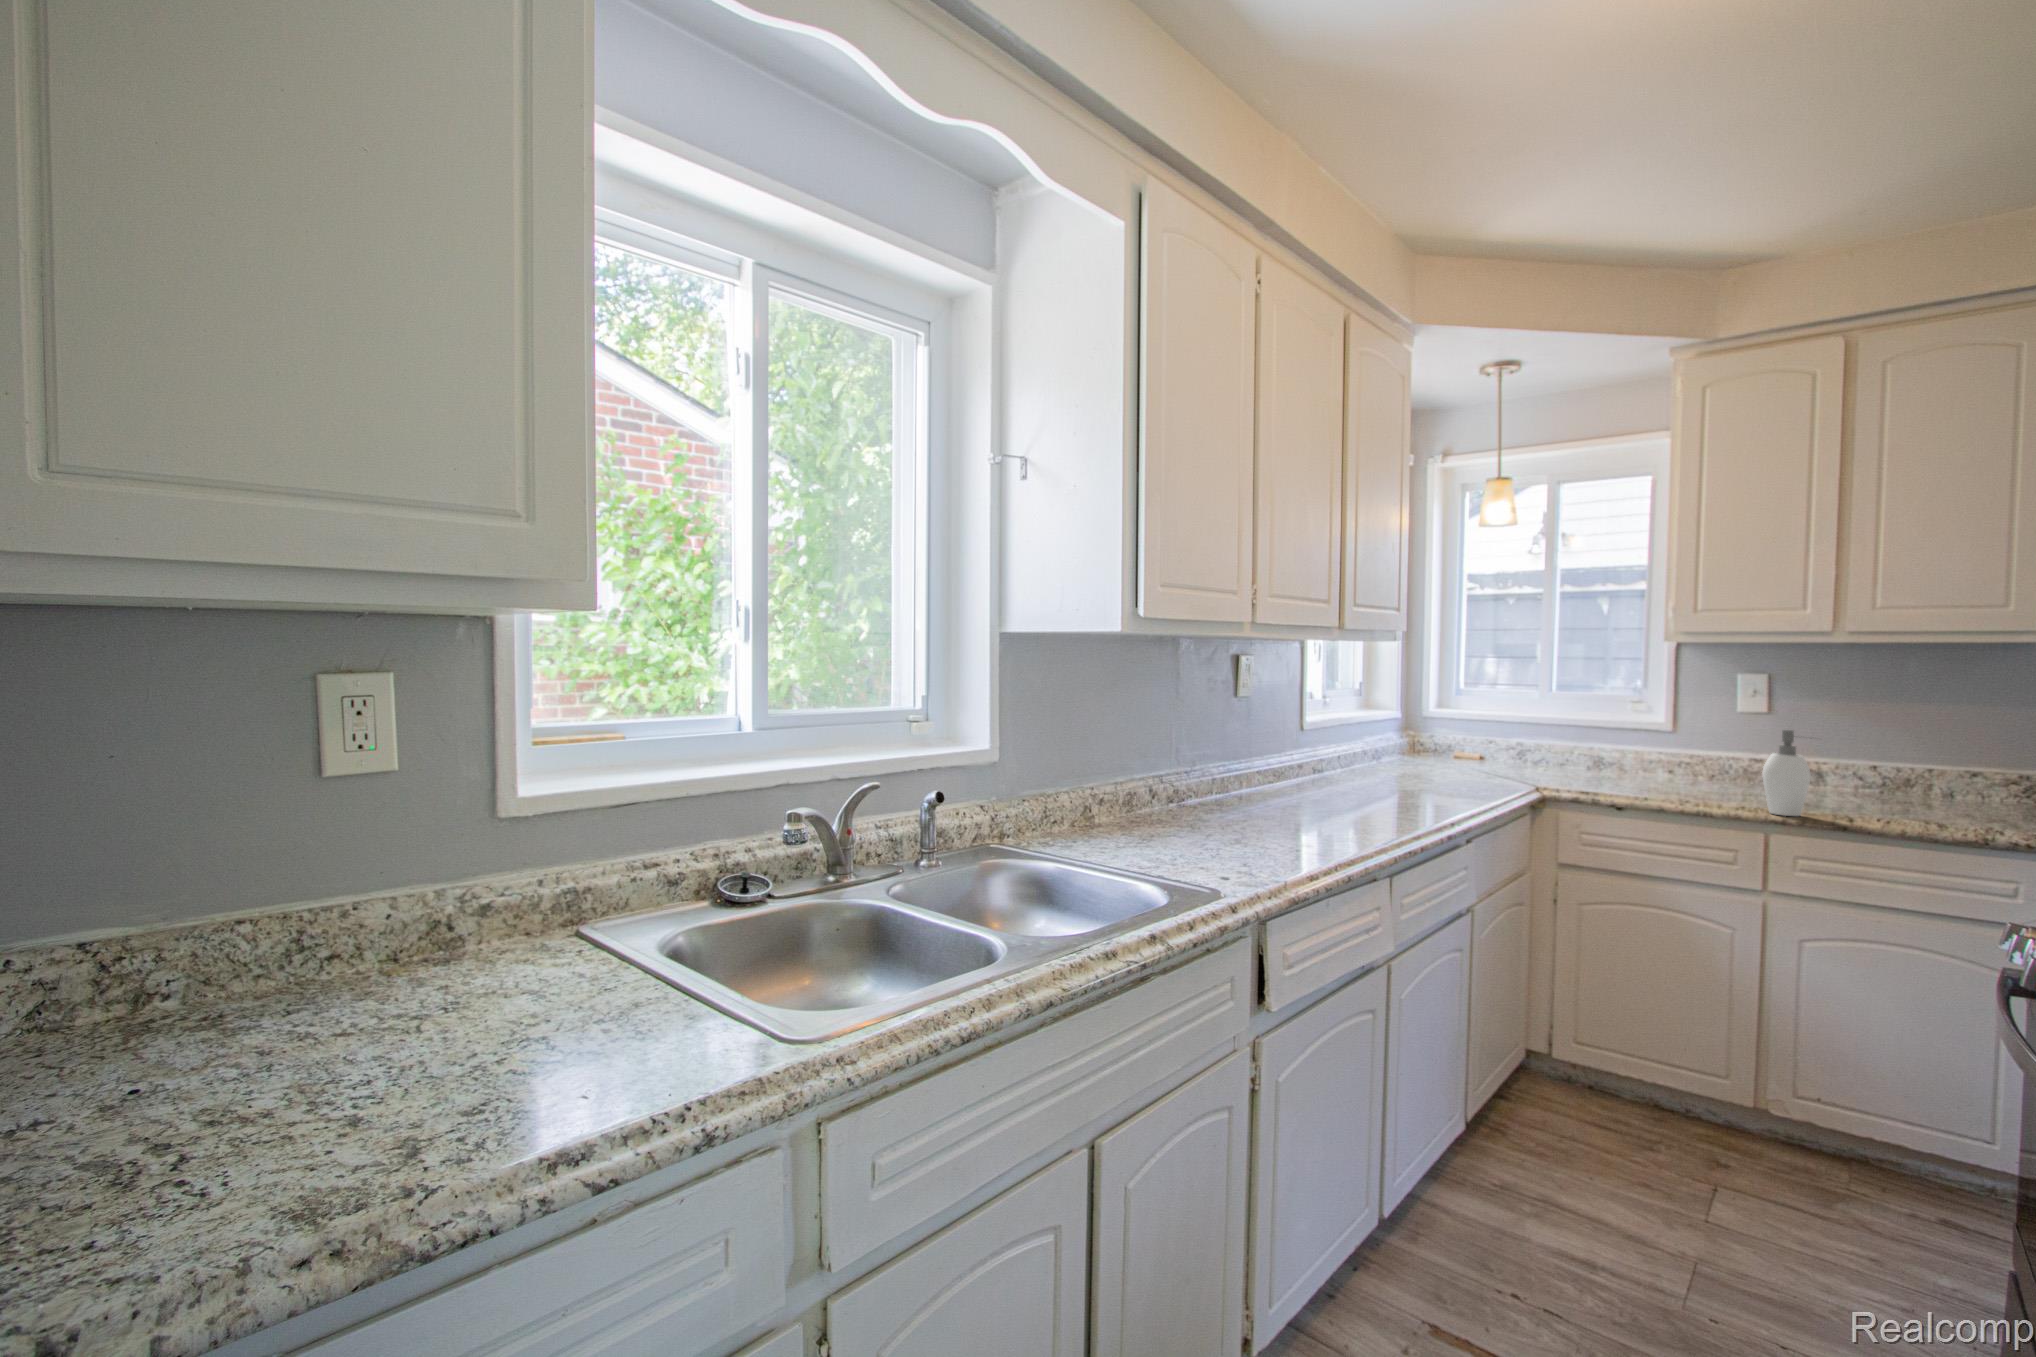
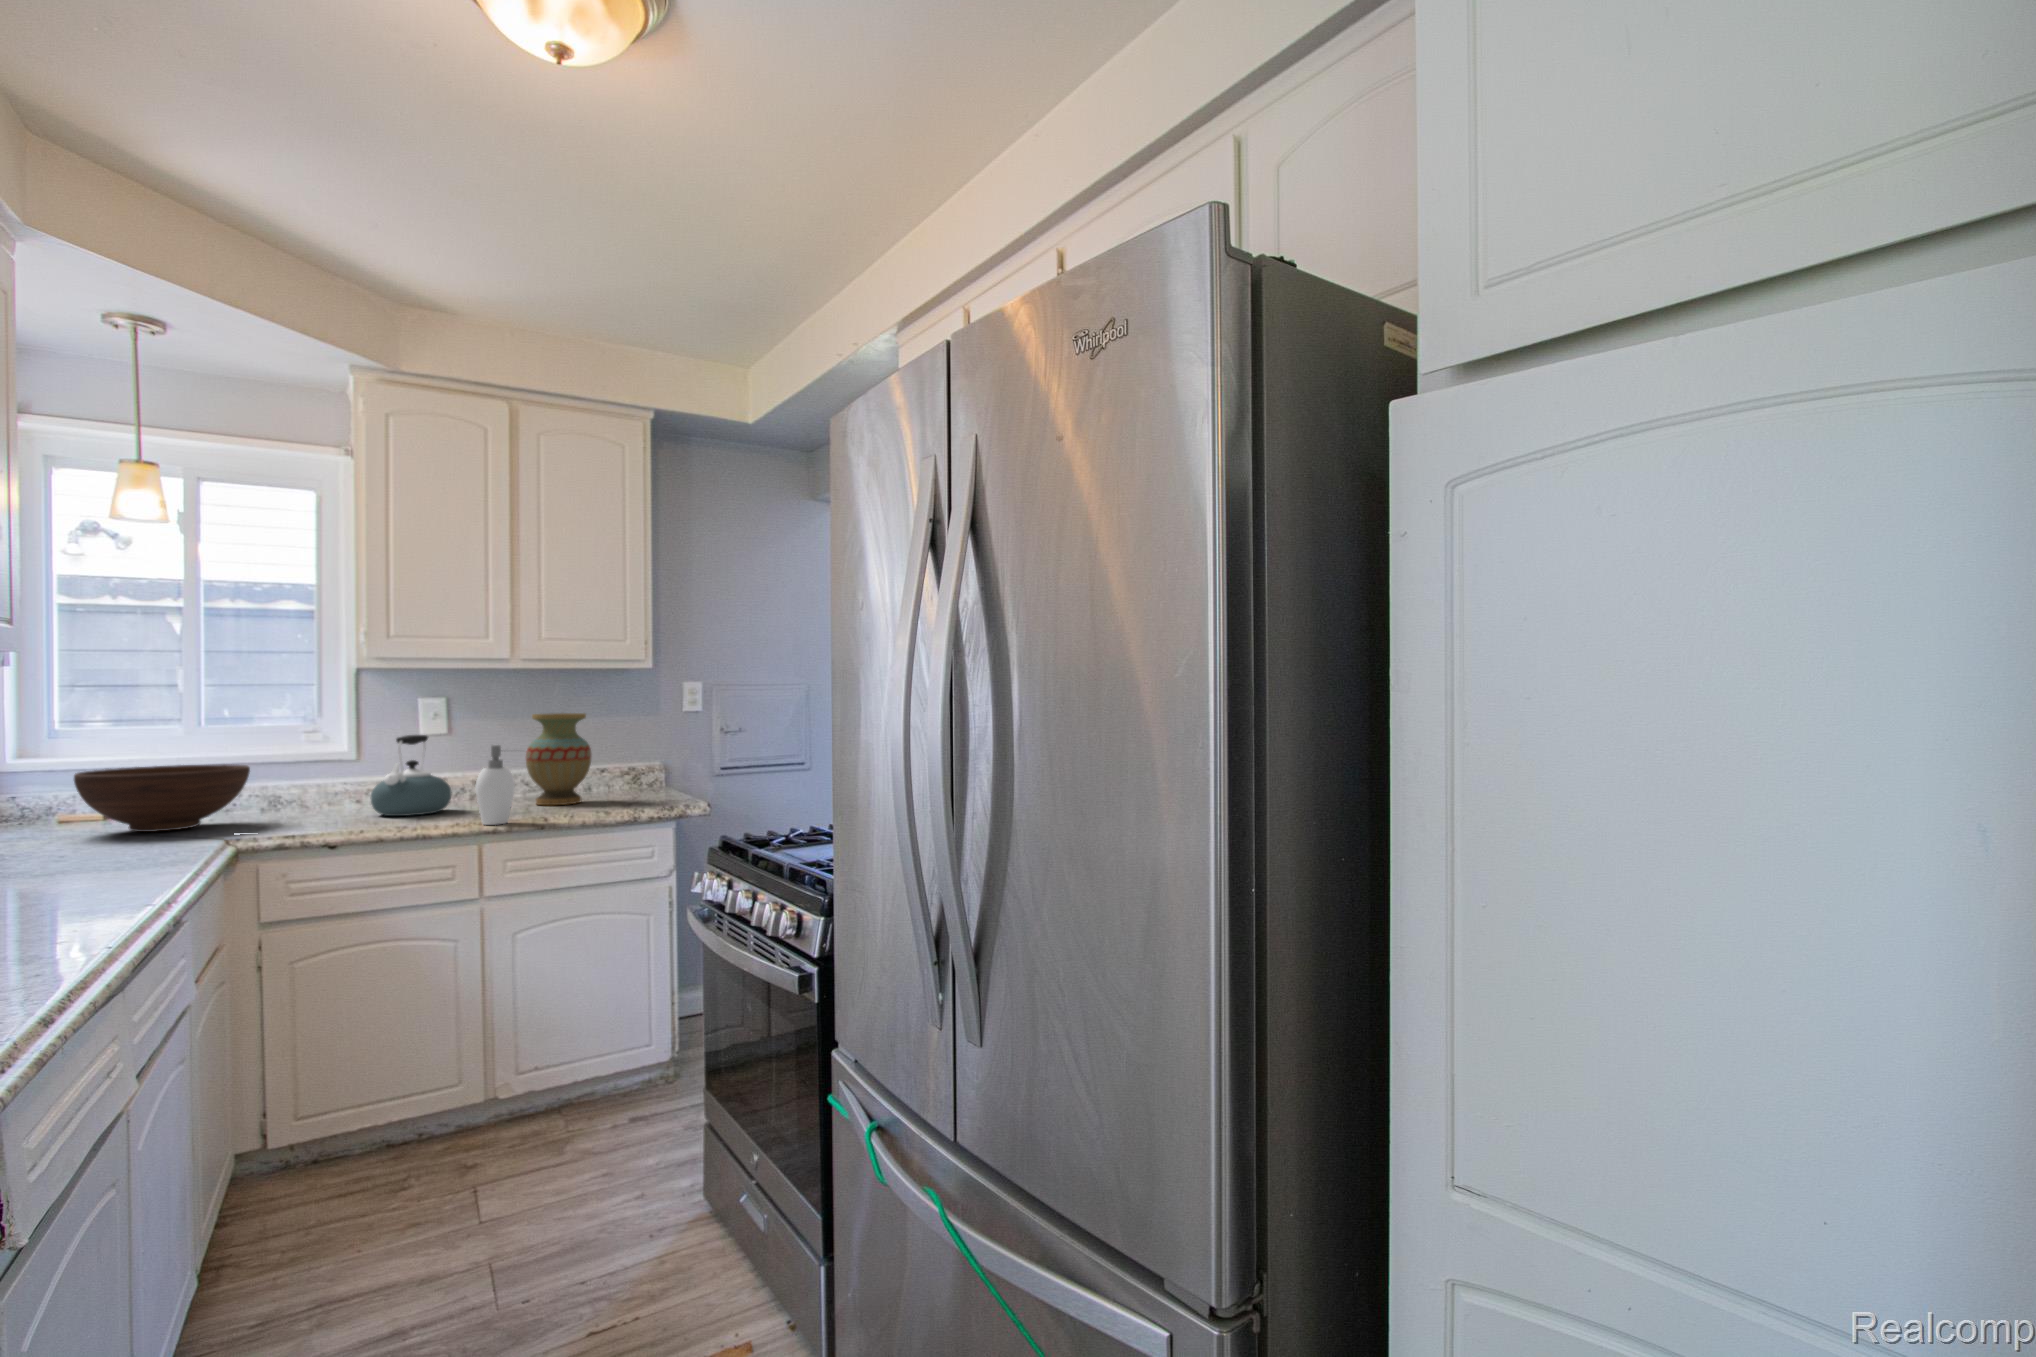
vase: none [1852,697,1949,810] -> present [526,713,591,805]
kettle: none [1673,712,1757,793] -> present [371,735,452,816]
fruit bowl: none [1459,721,1573,773] -> present [74,764,250,832]

